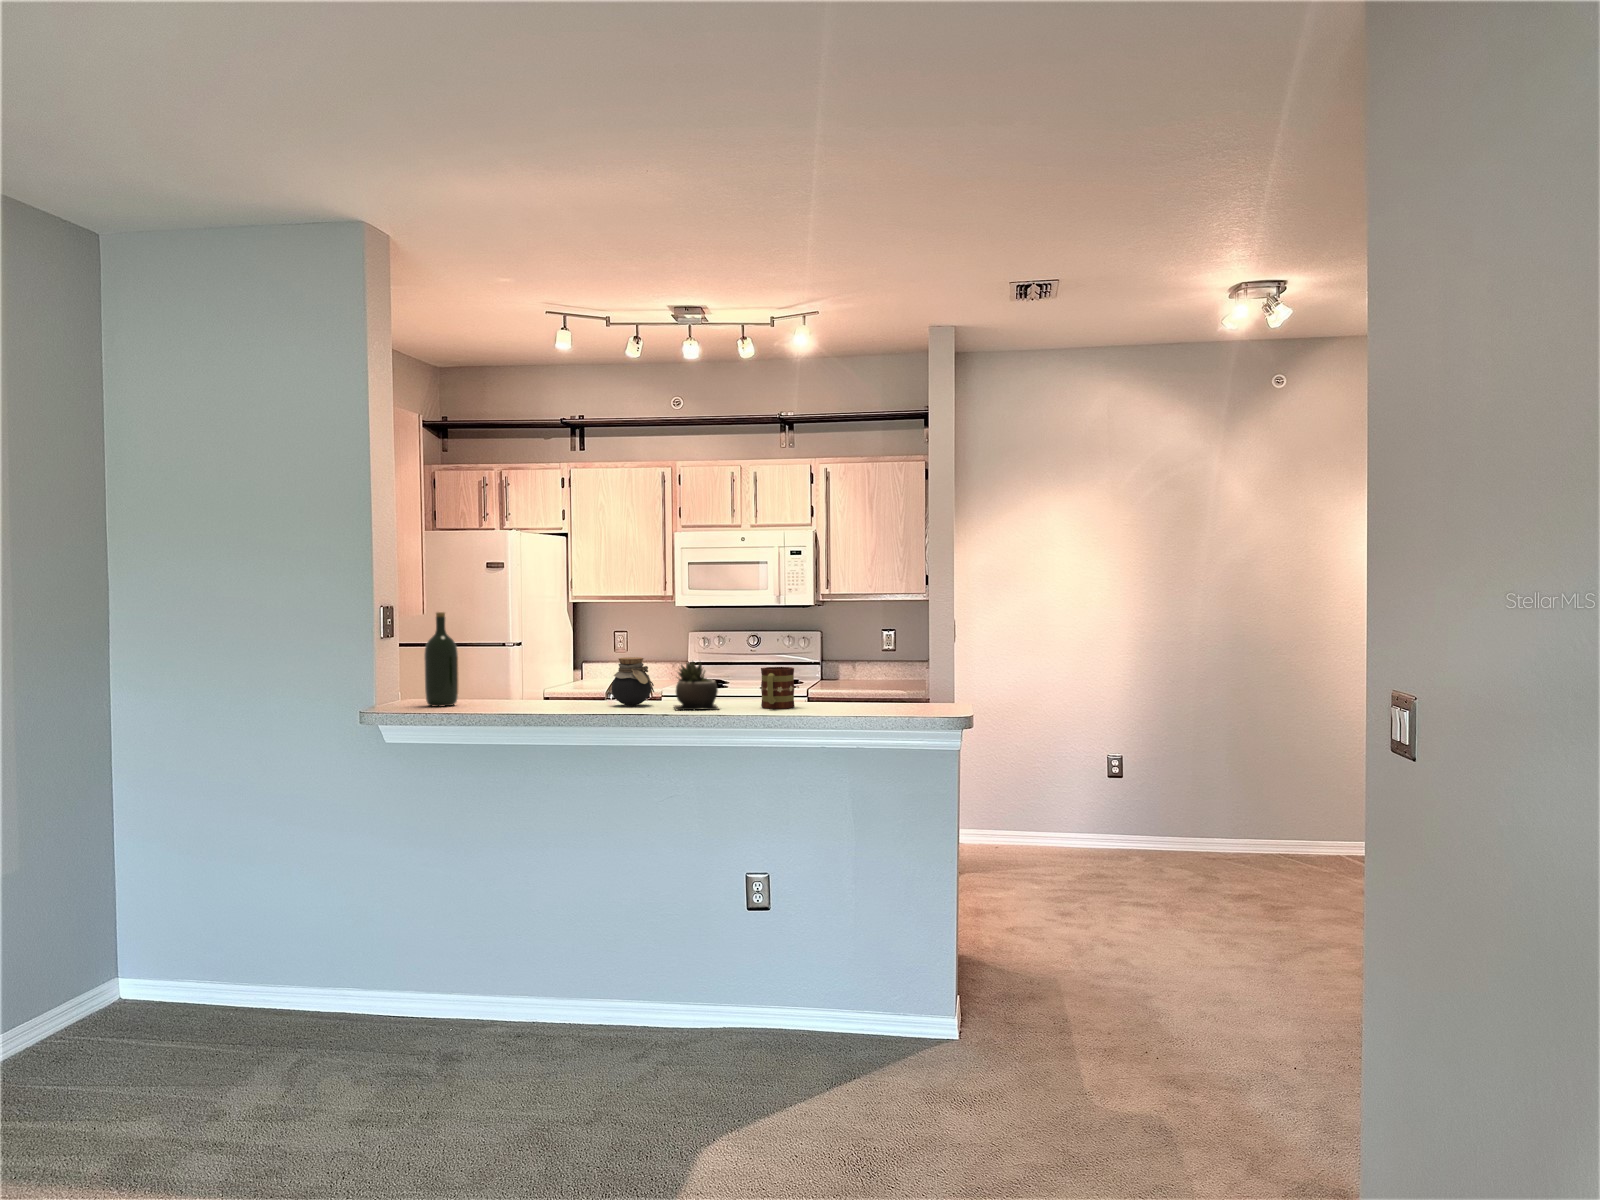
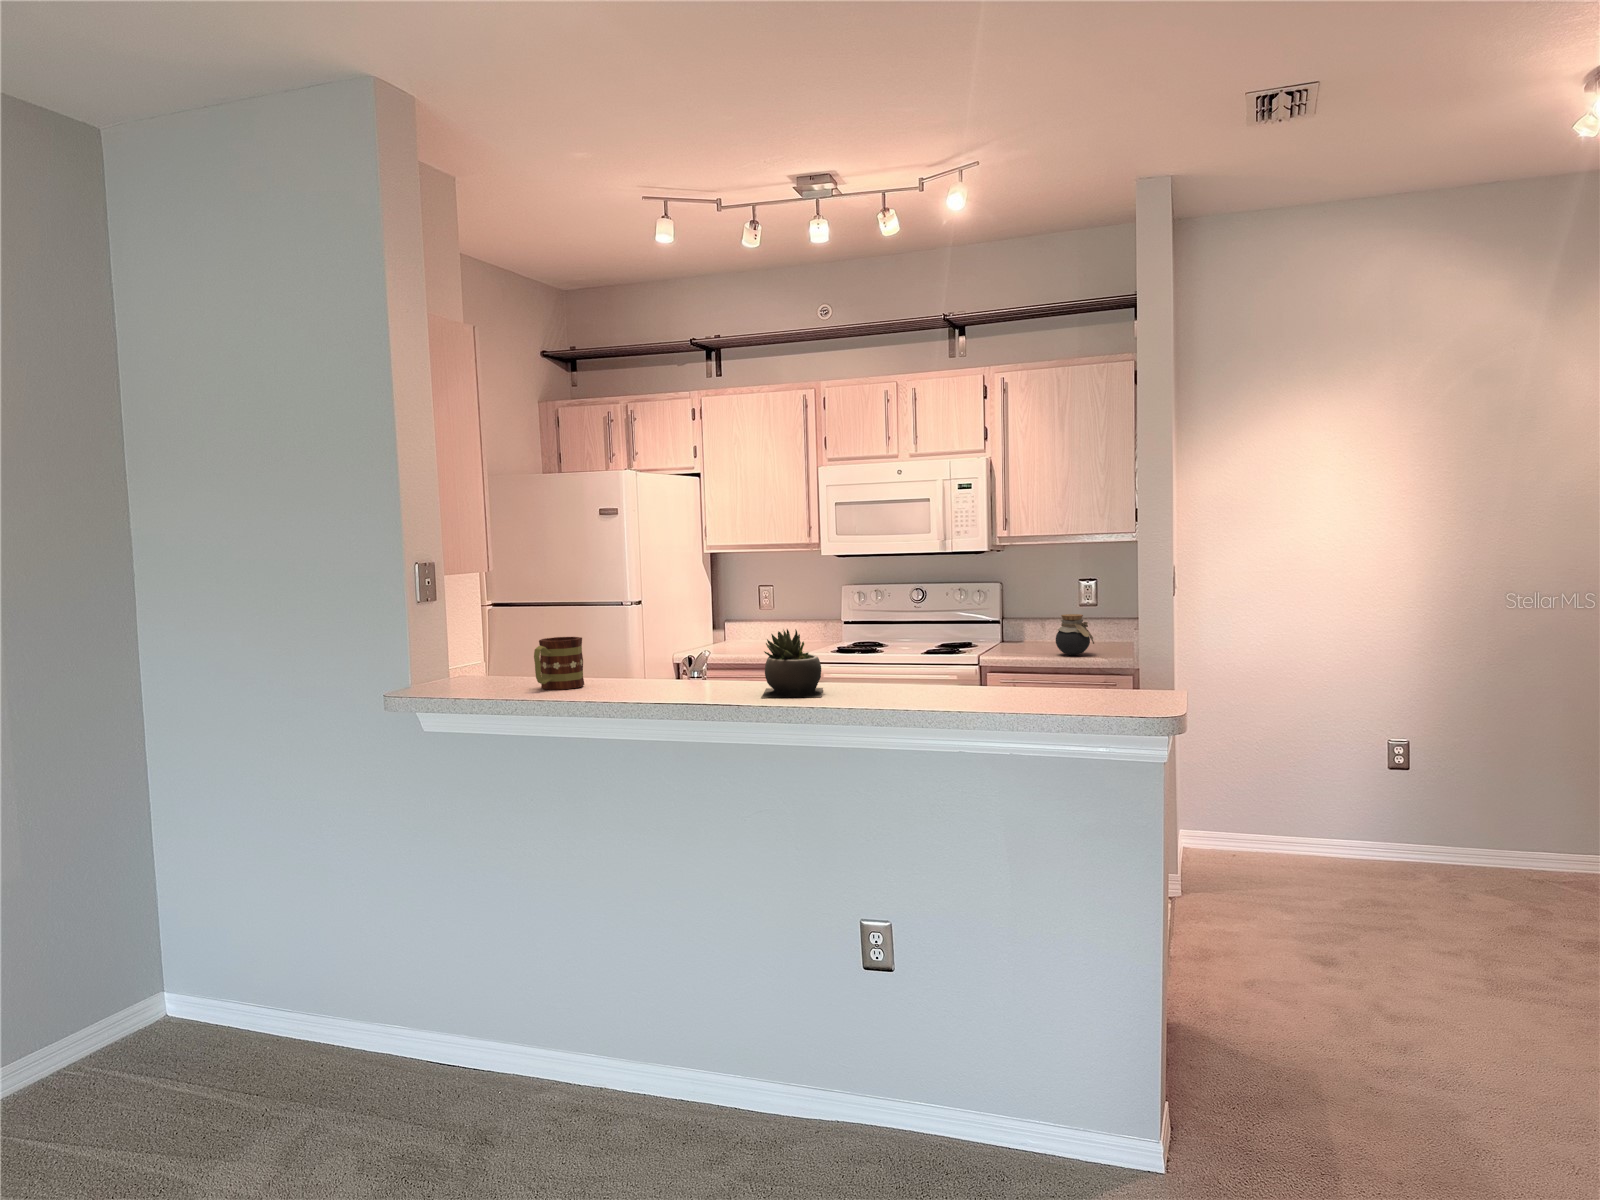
wine bottle: present [424,612,458,707] -> none [462,569,506,688]
jar: present [611,657,654,706] -> present [1056,614,1094,655]
mug: present [761,667,795,709] -> present [534,637,584,690]

